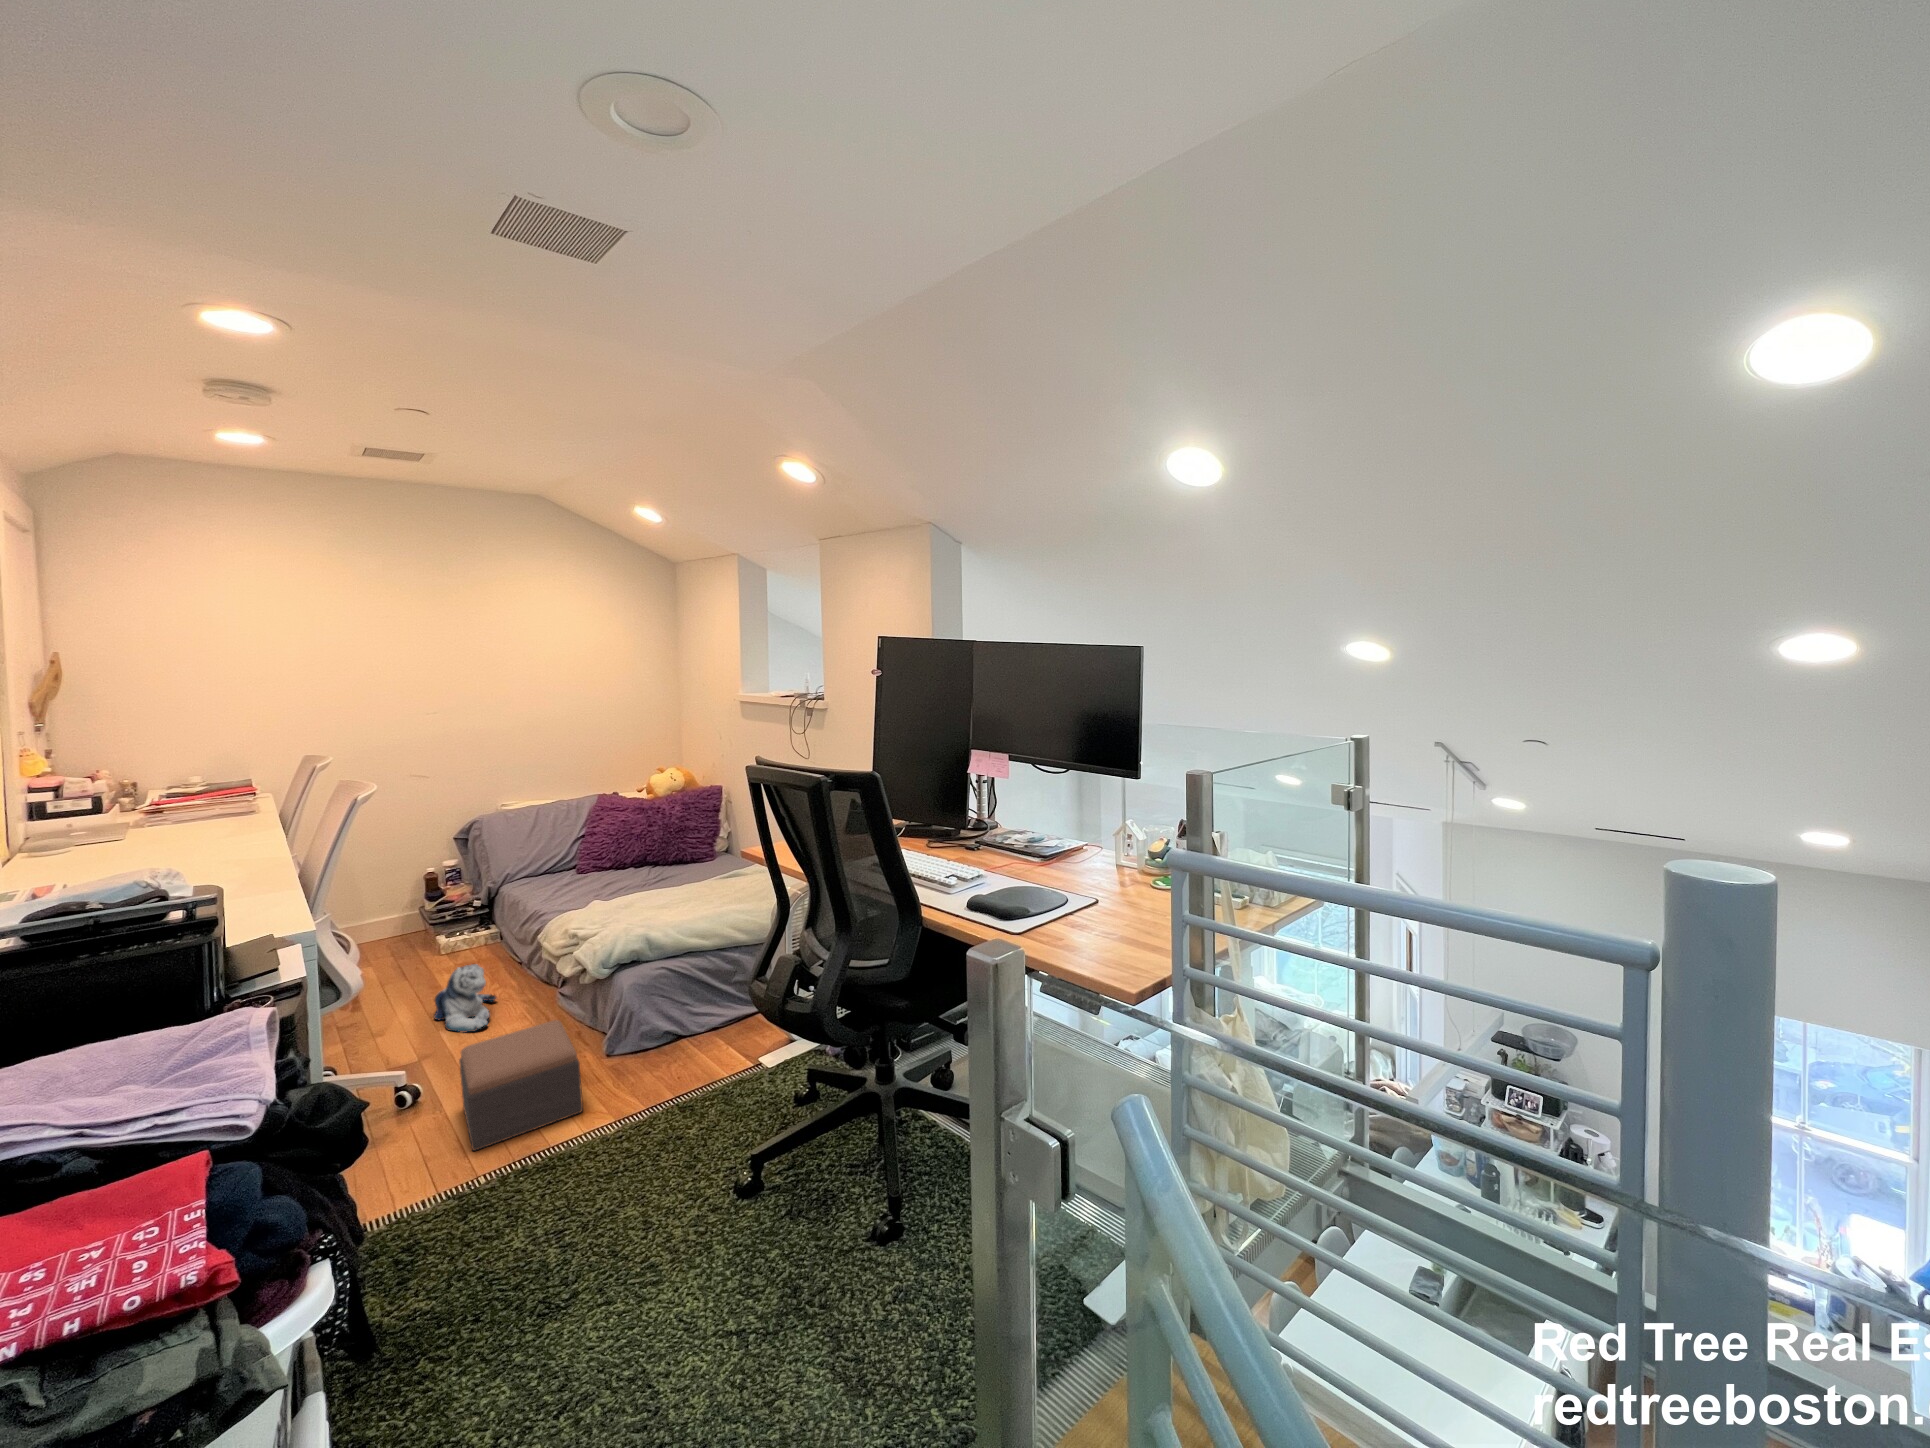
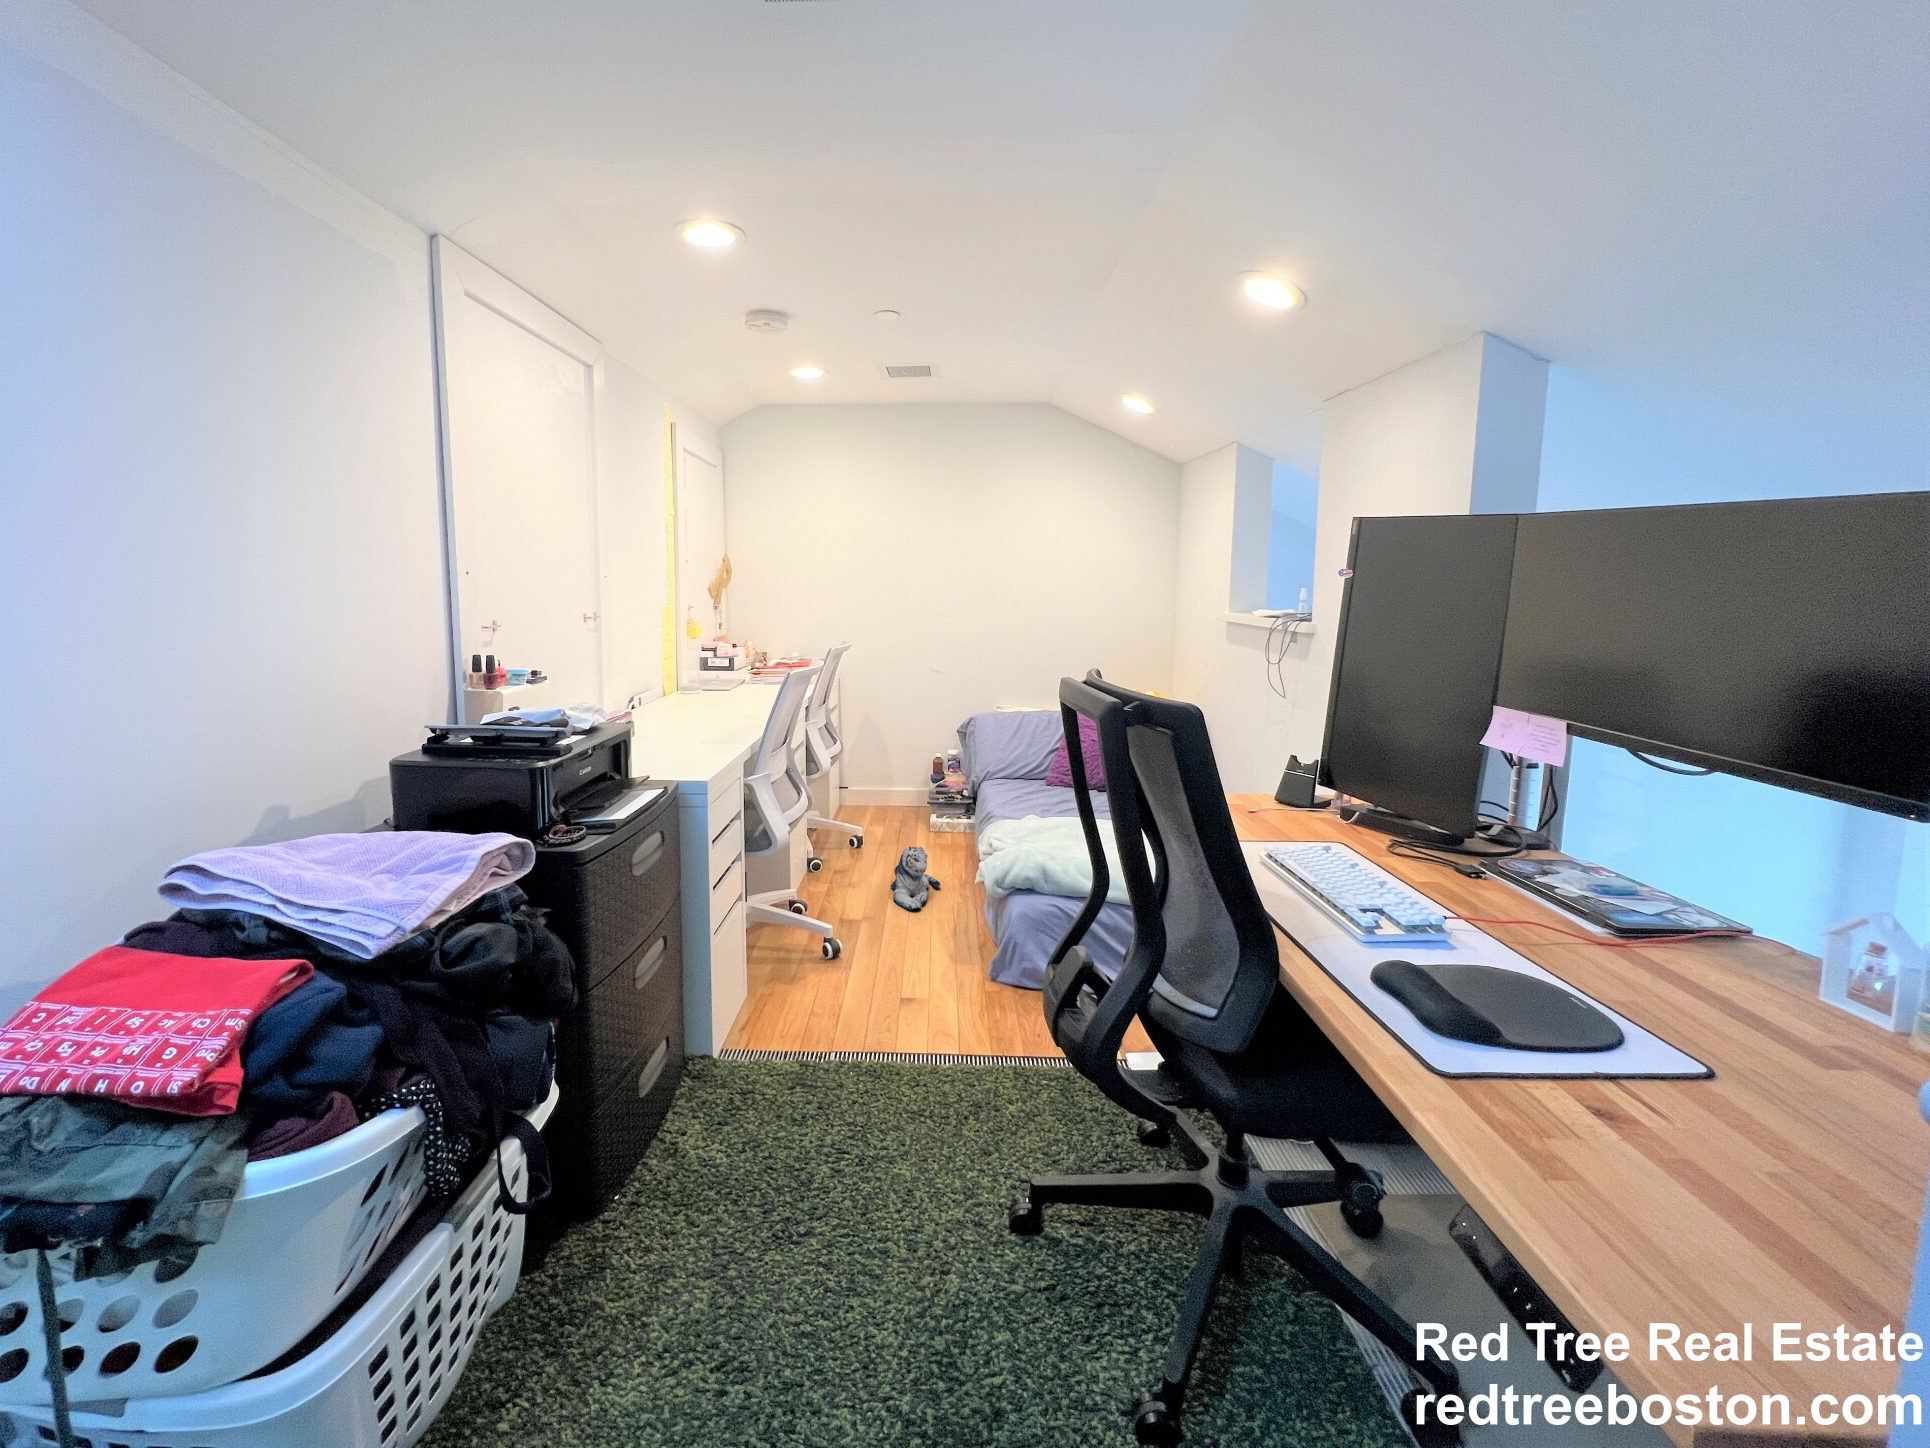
footstool: present [459,1020,583,1151] -> none [840,922,947,1031]

